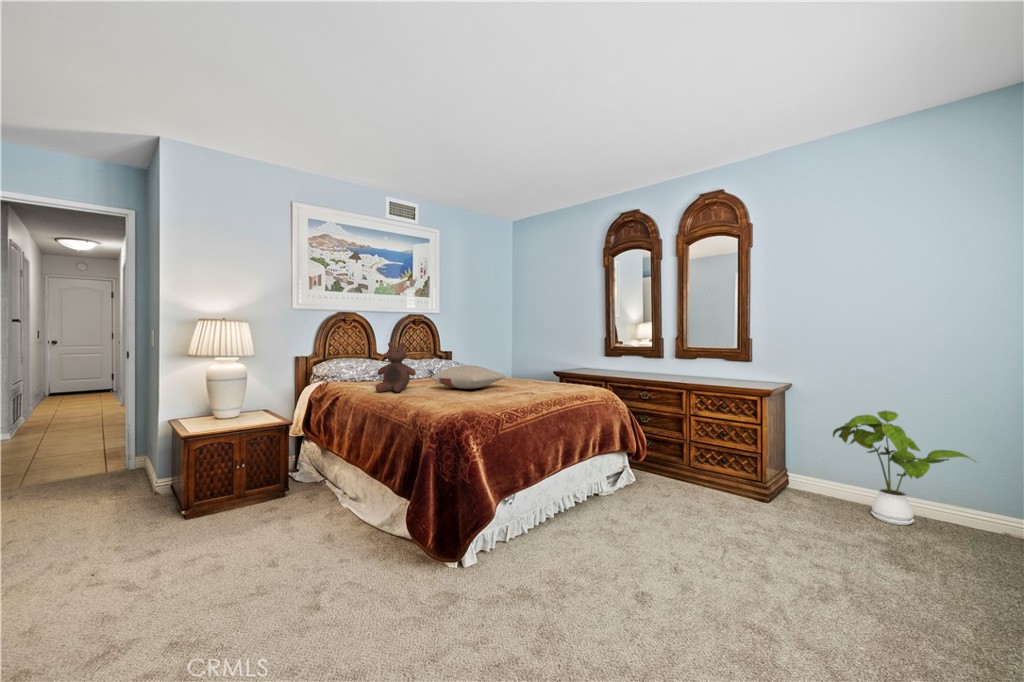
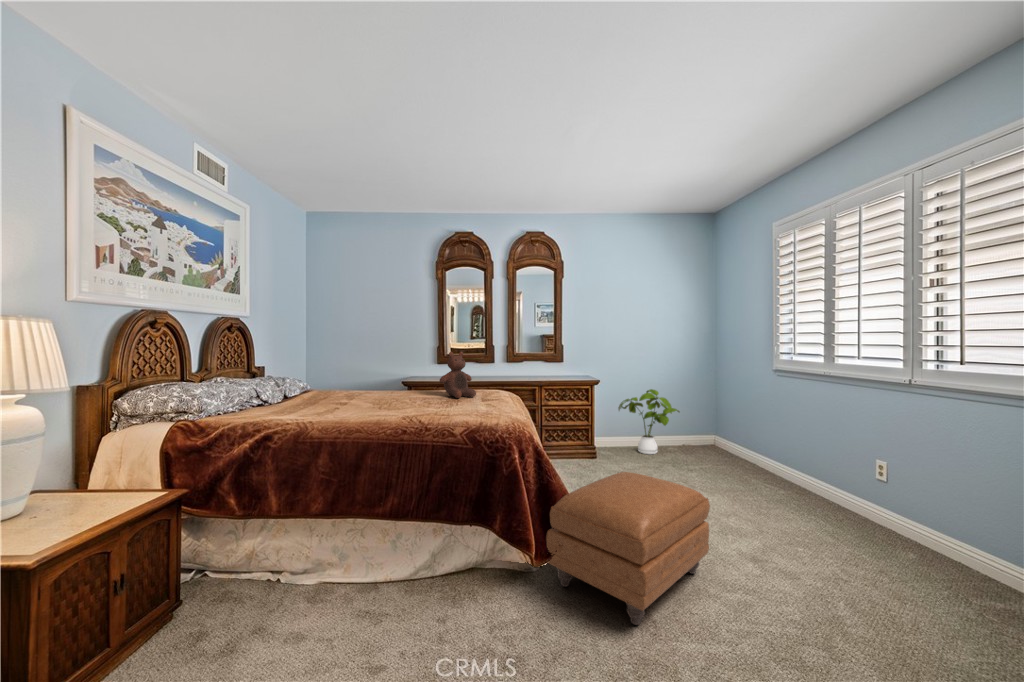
stuffed bear: present [375,342,416,392] -> present [440,352,476,398]
pillow: present [431,365,506,389] -> none [375,379,439,405]
ottoman: none [407,486,604,650] -> present [546,472,710,625]

